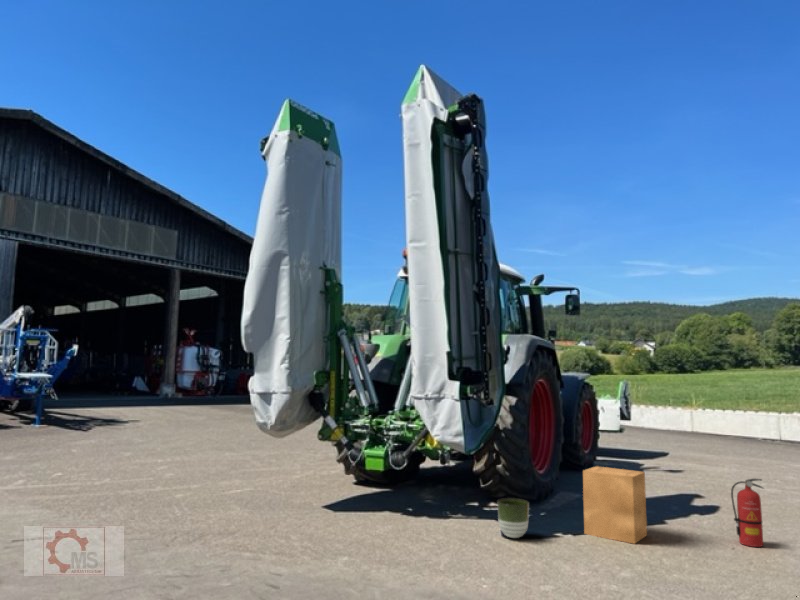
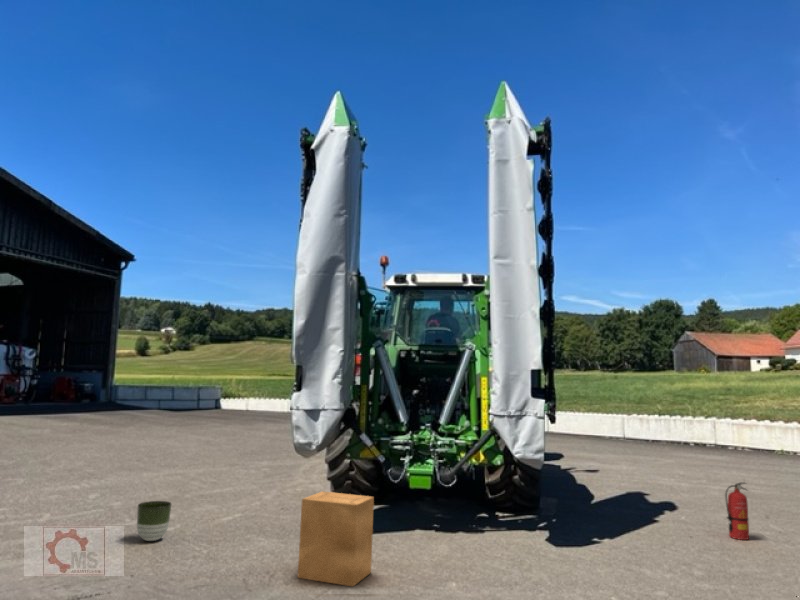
cardboard box: present [583,466,647,544] -> present [298,491,374,586]
planter: present [498,498,529,538] -> present [137,501,171,541]

